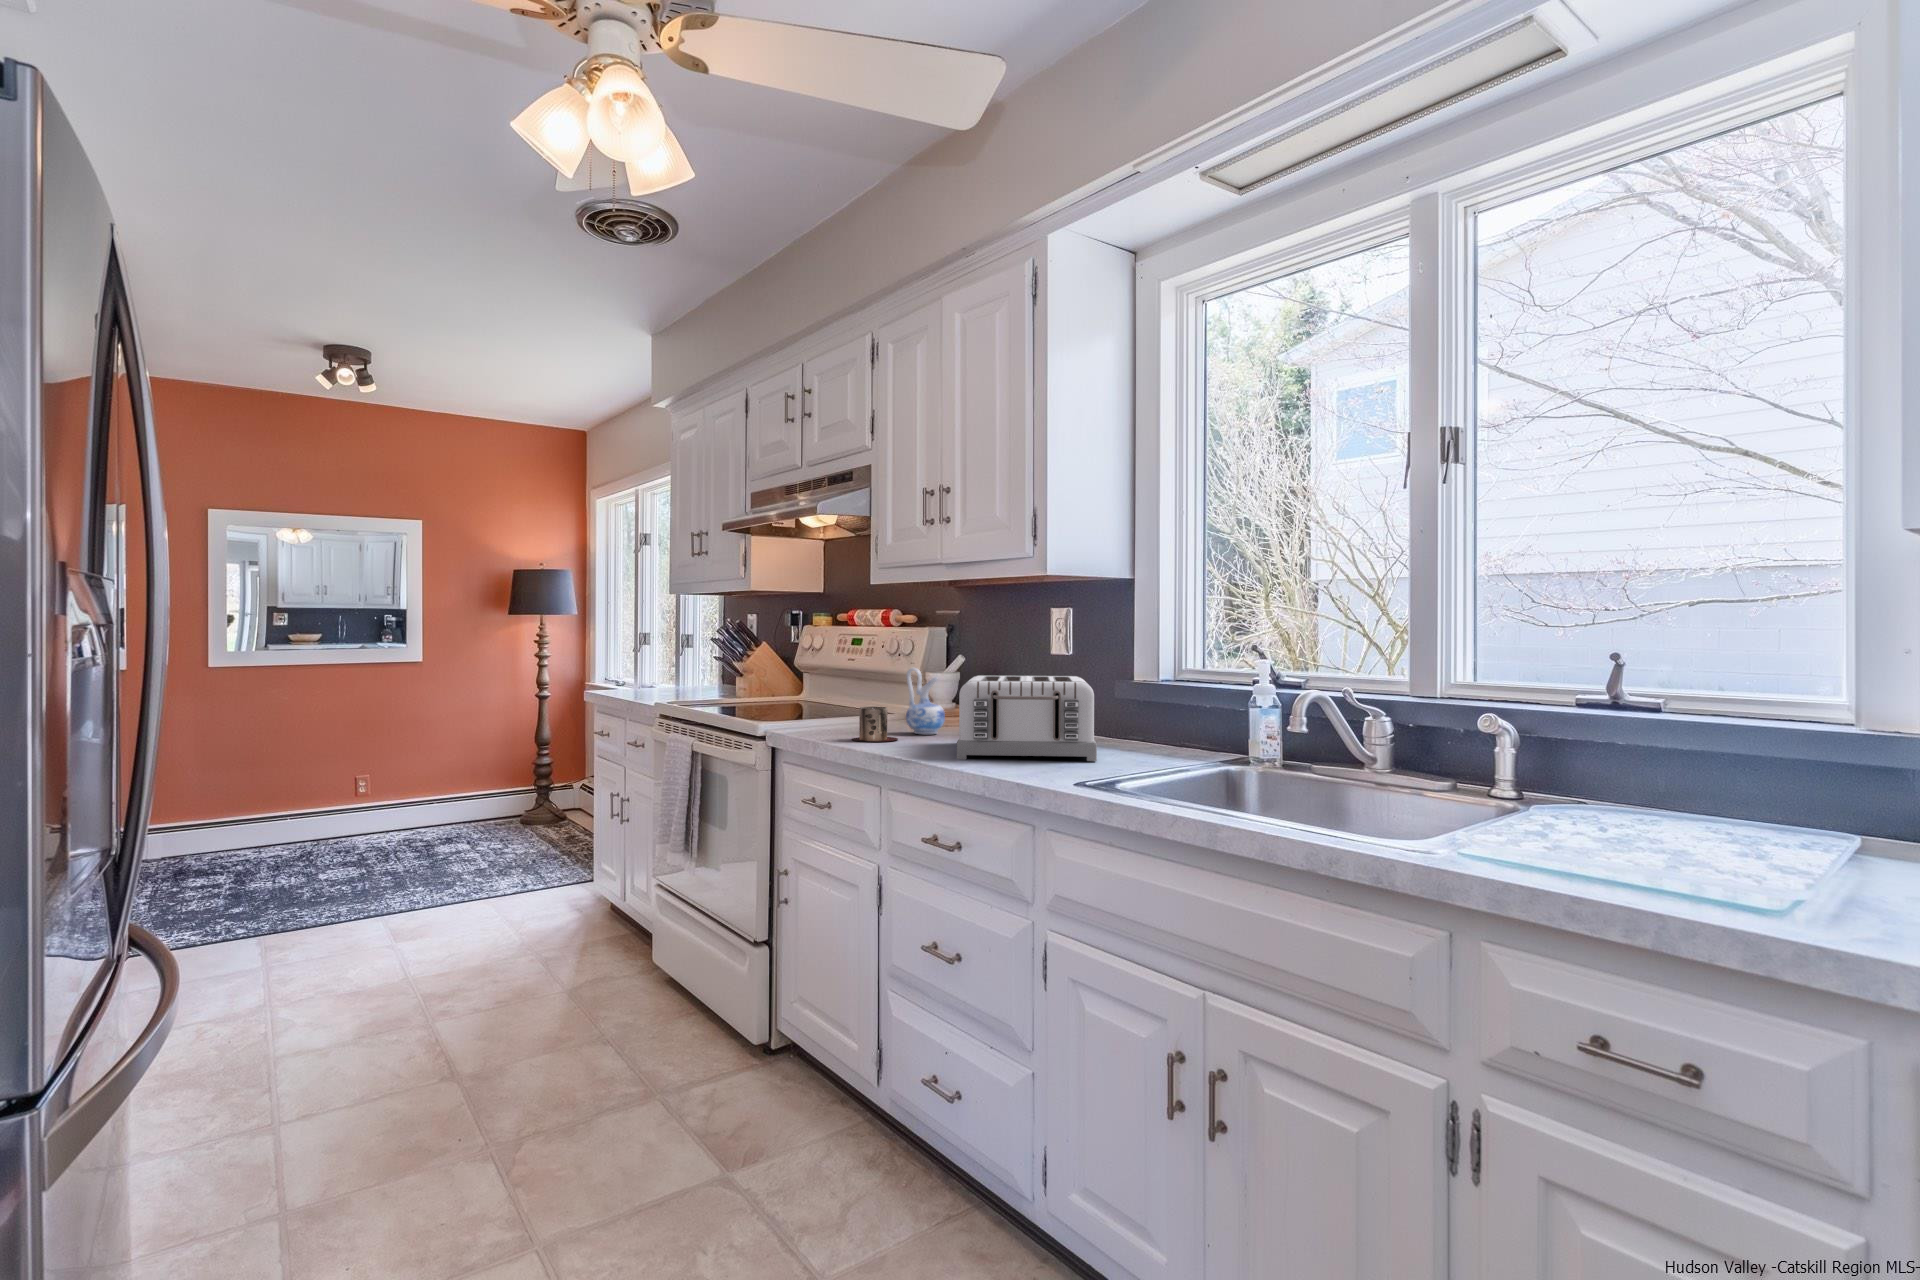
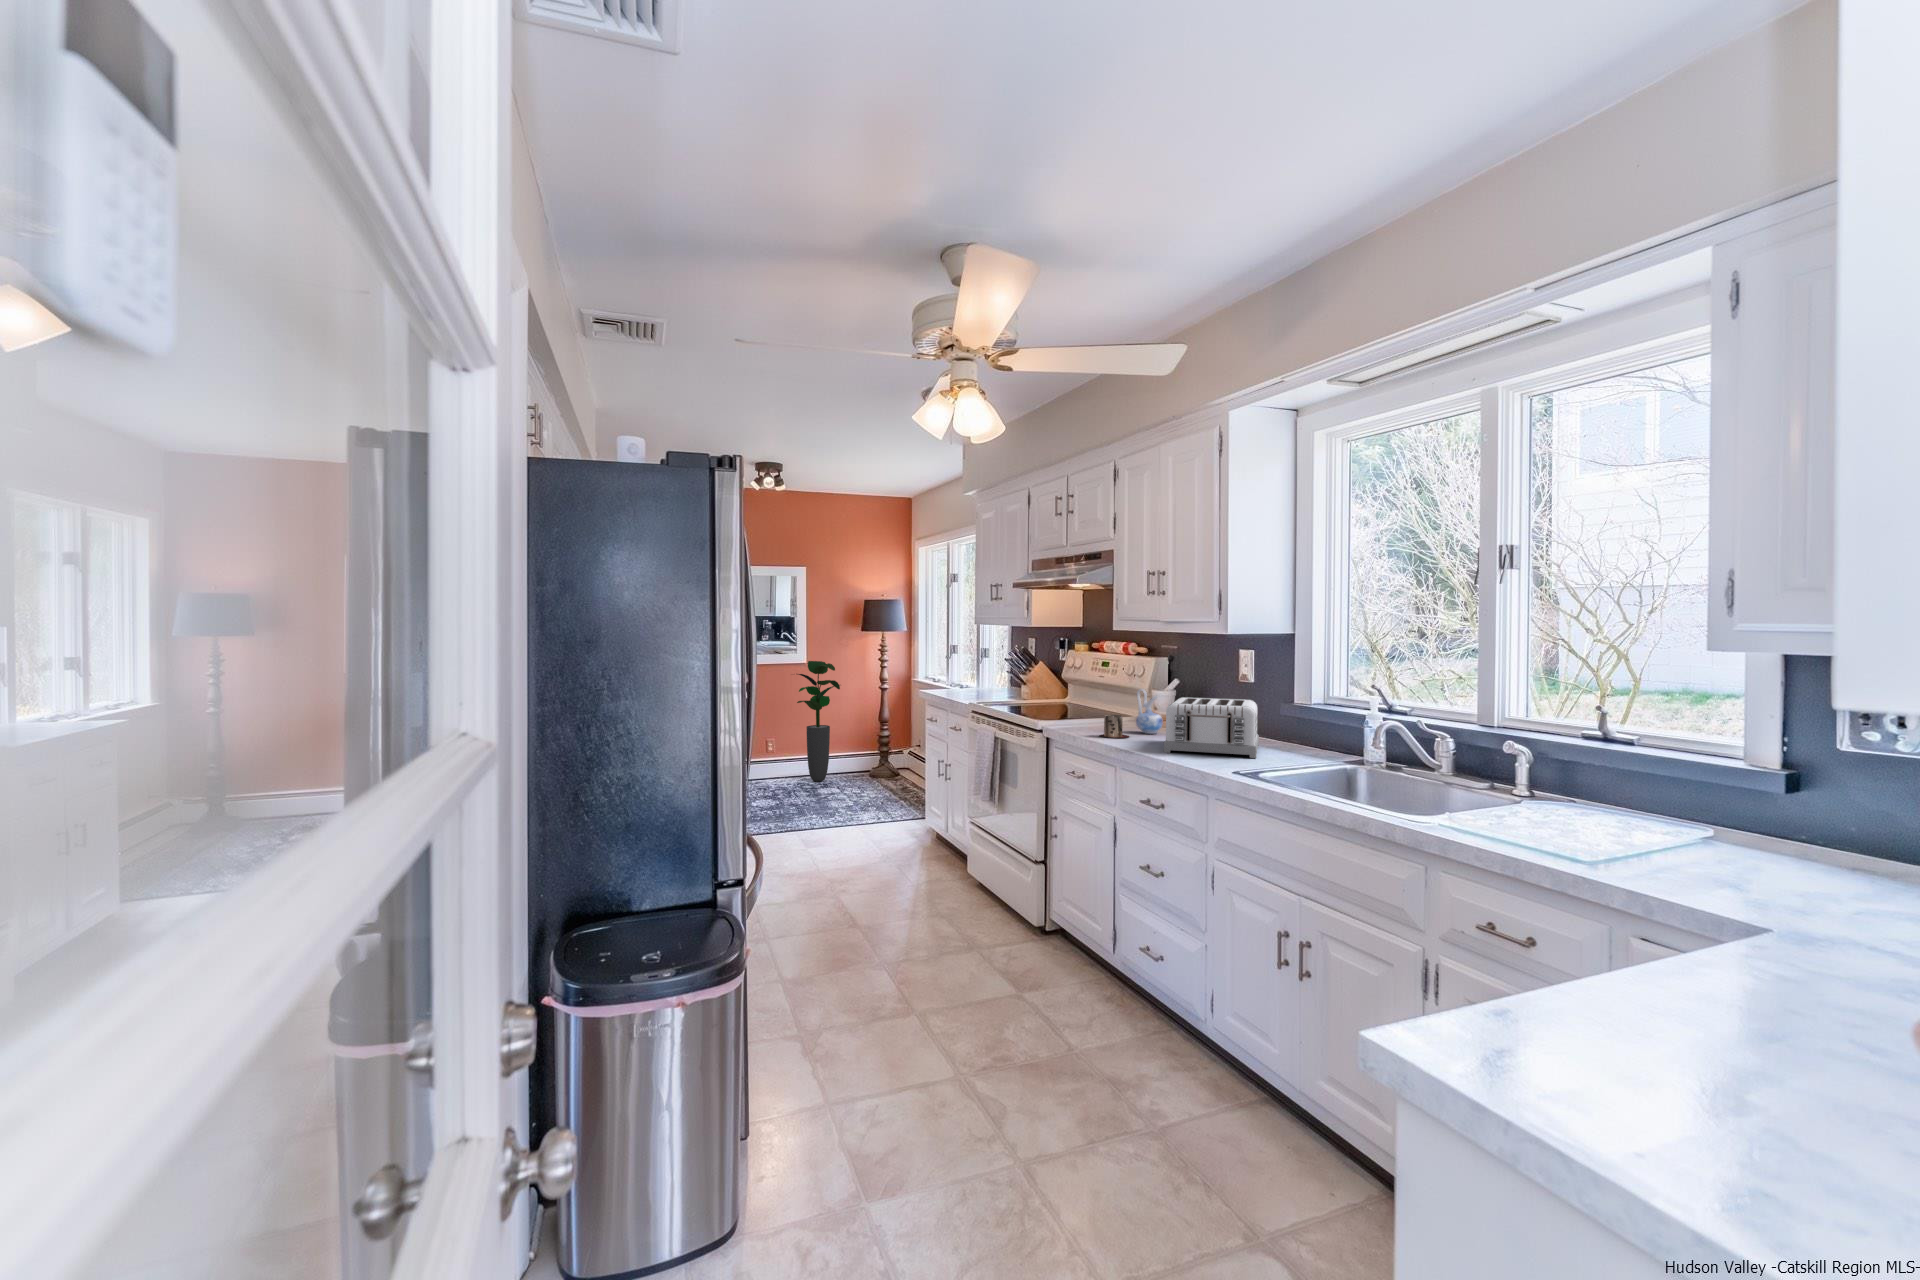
potted plant: none [392,659,476,833] -> present [797,661,840,781]

